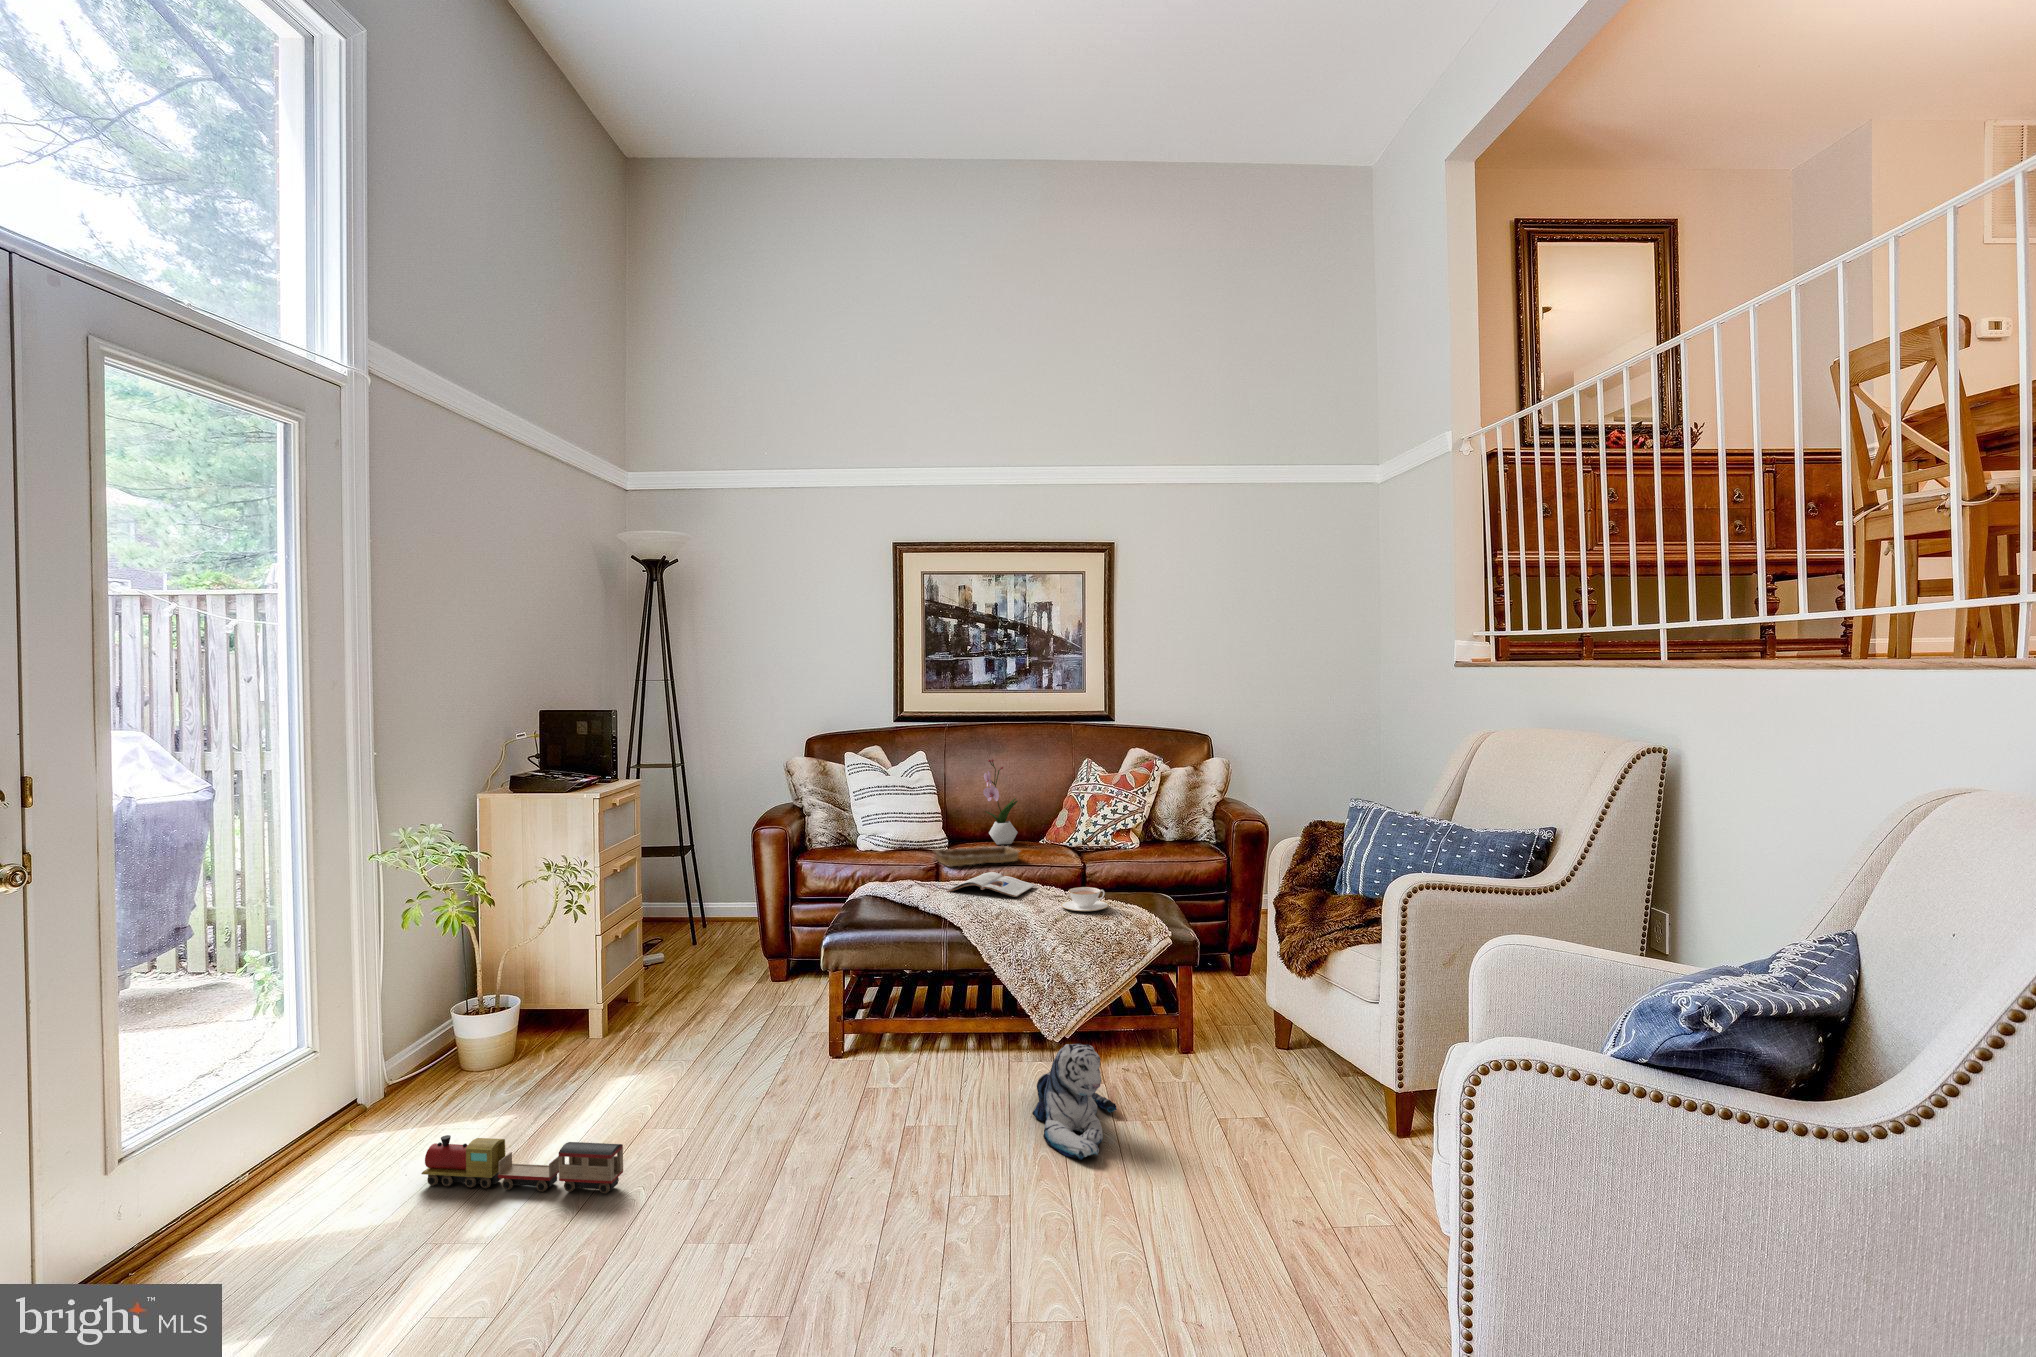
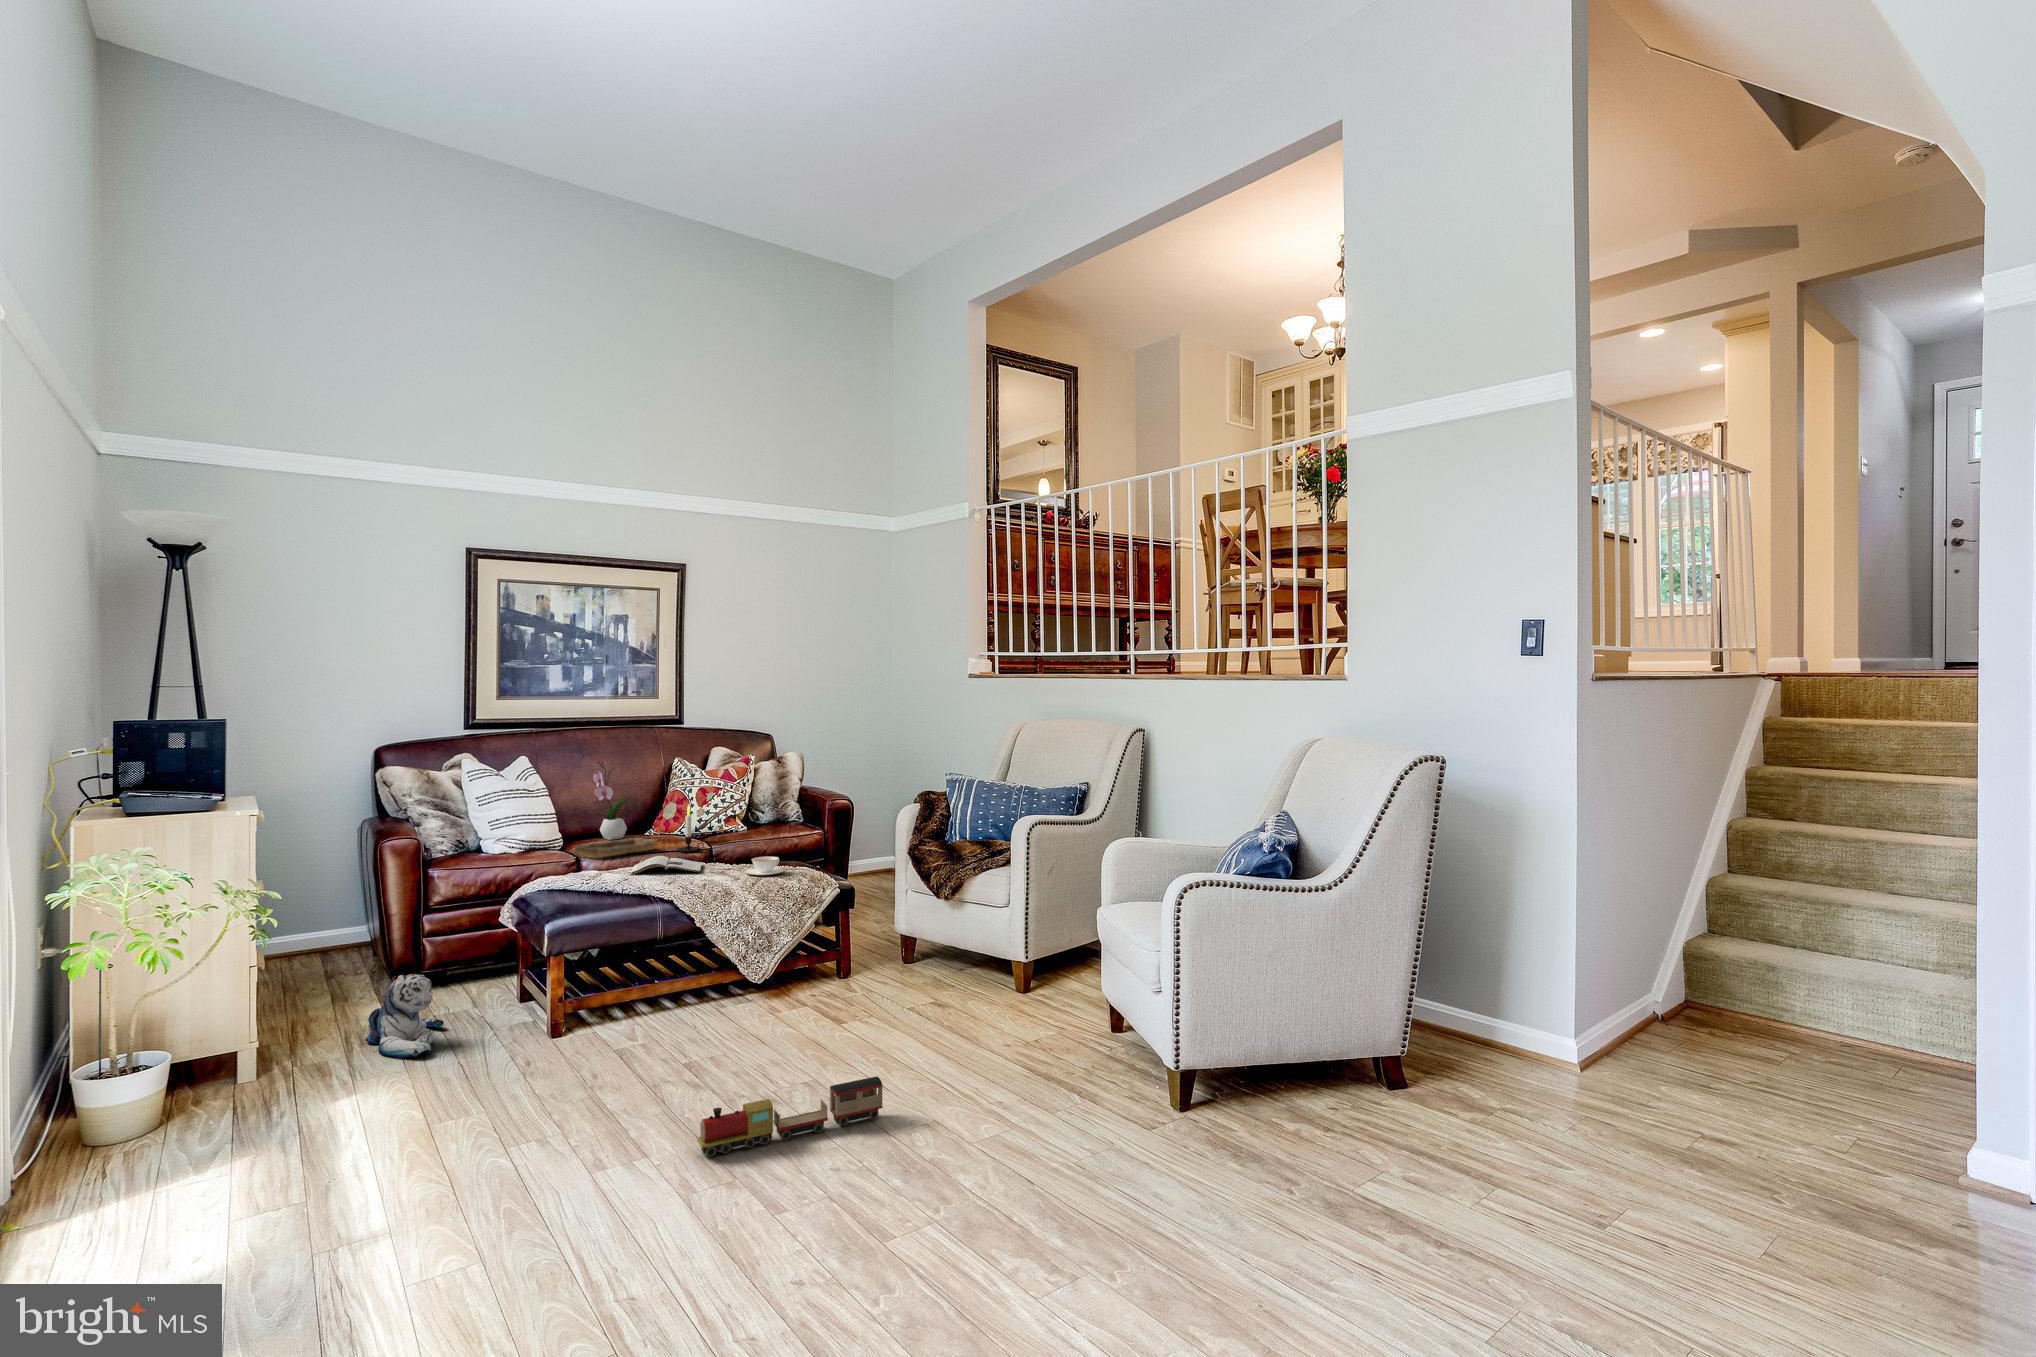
candle: none [1038,814,1065,868] -> present [677,804,704,852]
plush toy: present [1033,1044,1117,1160] -> present [365,974,444,1058]
toy train: present [421,1135,623,1194] -> present [697,1076,882,1157]

